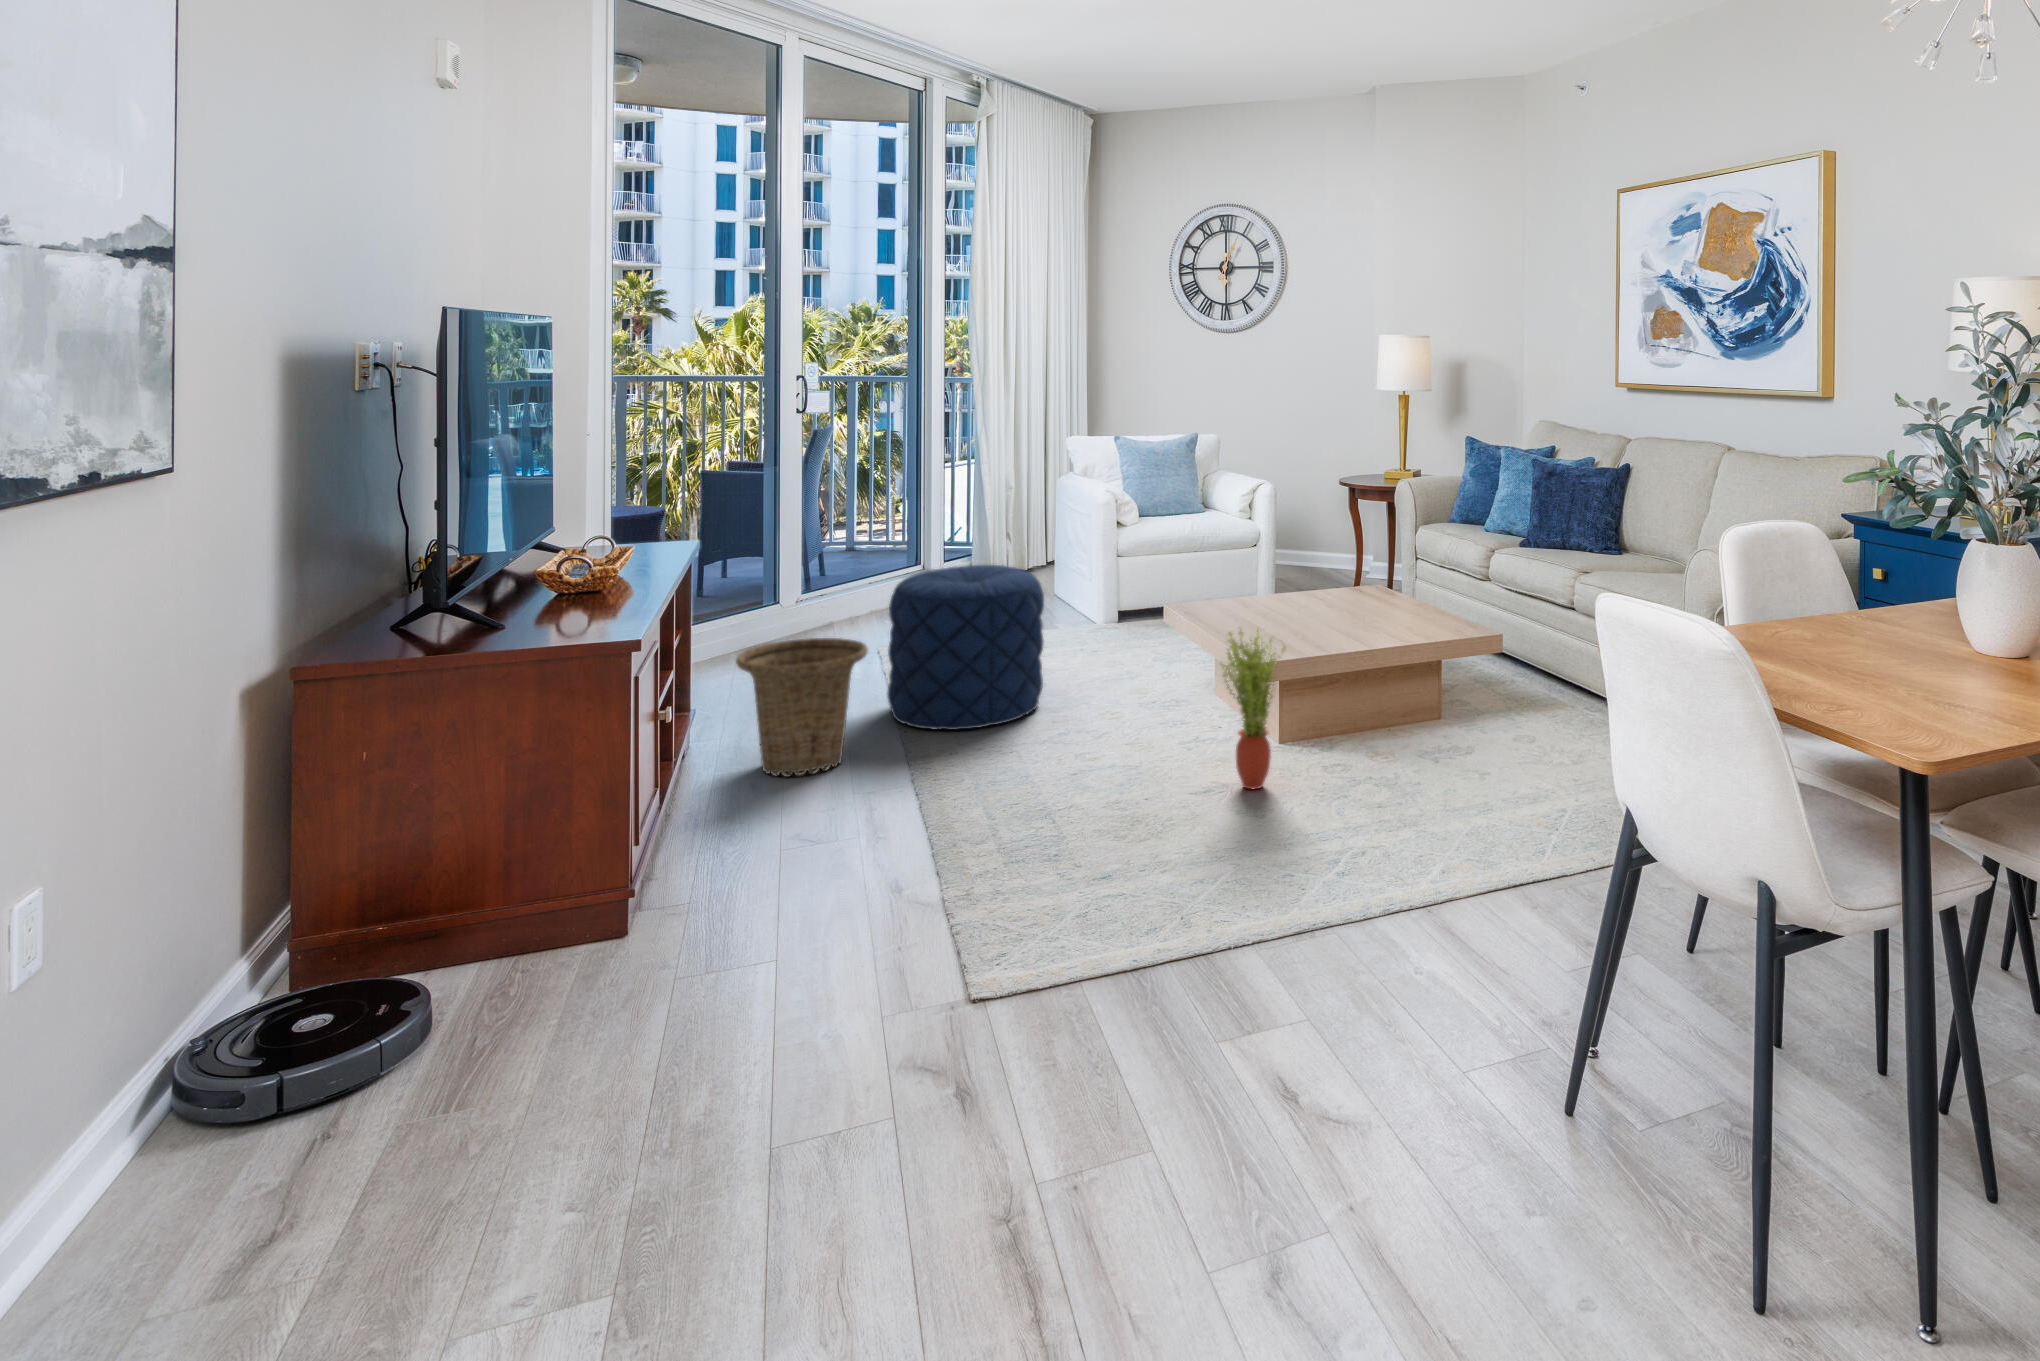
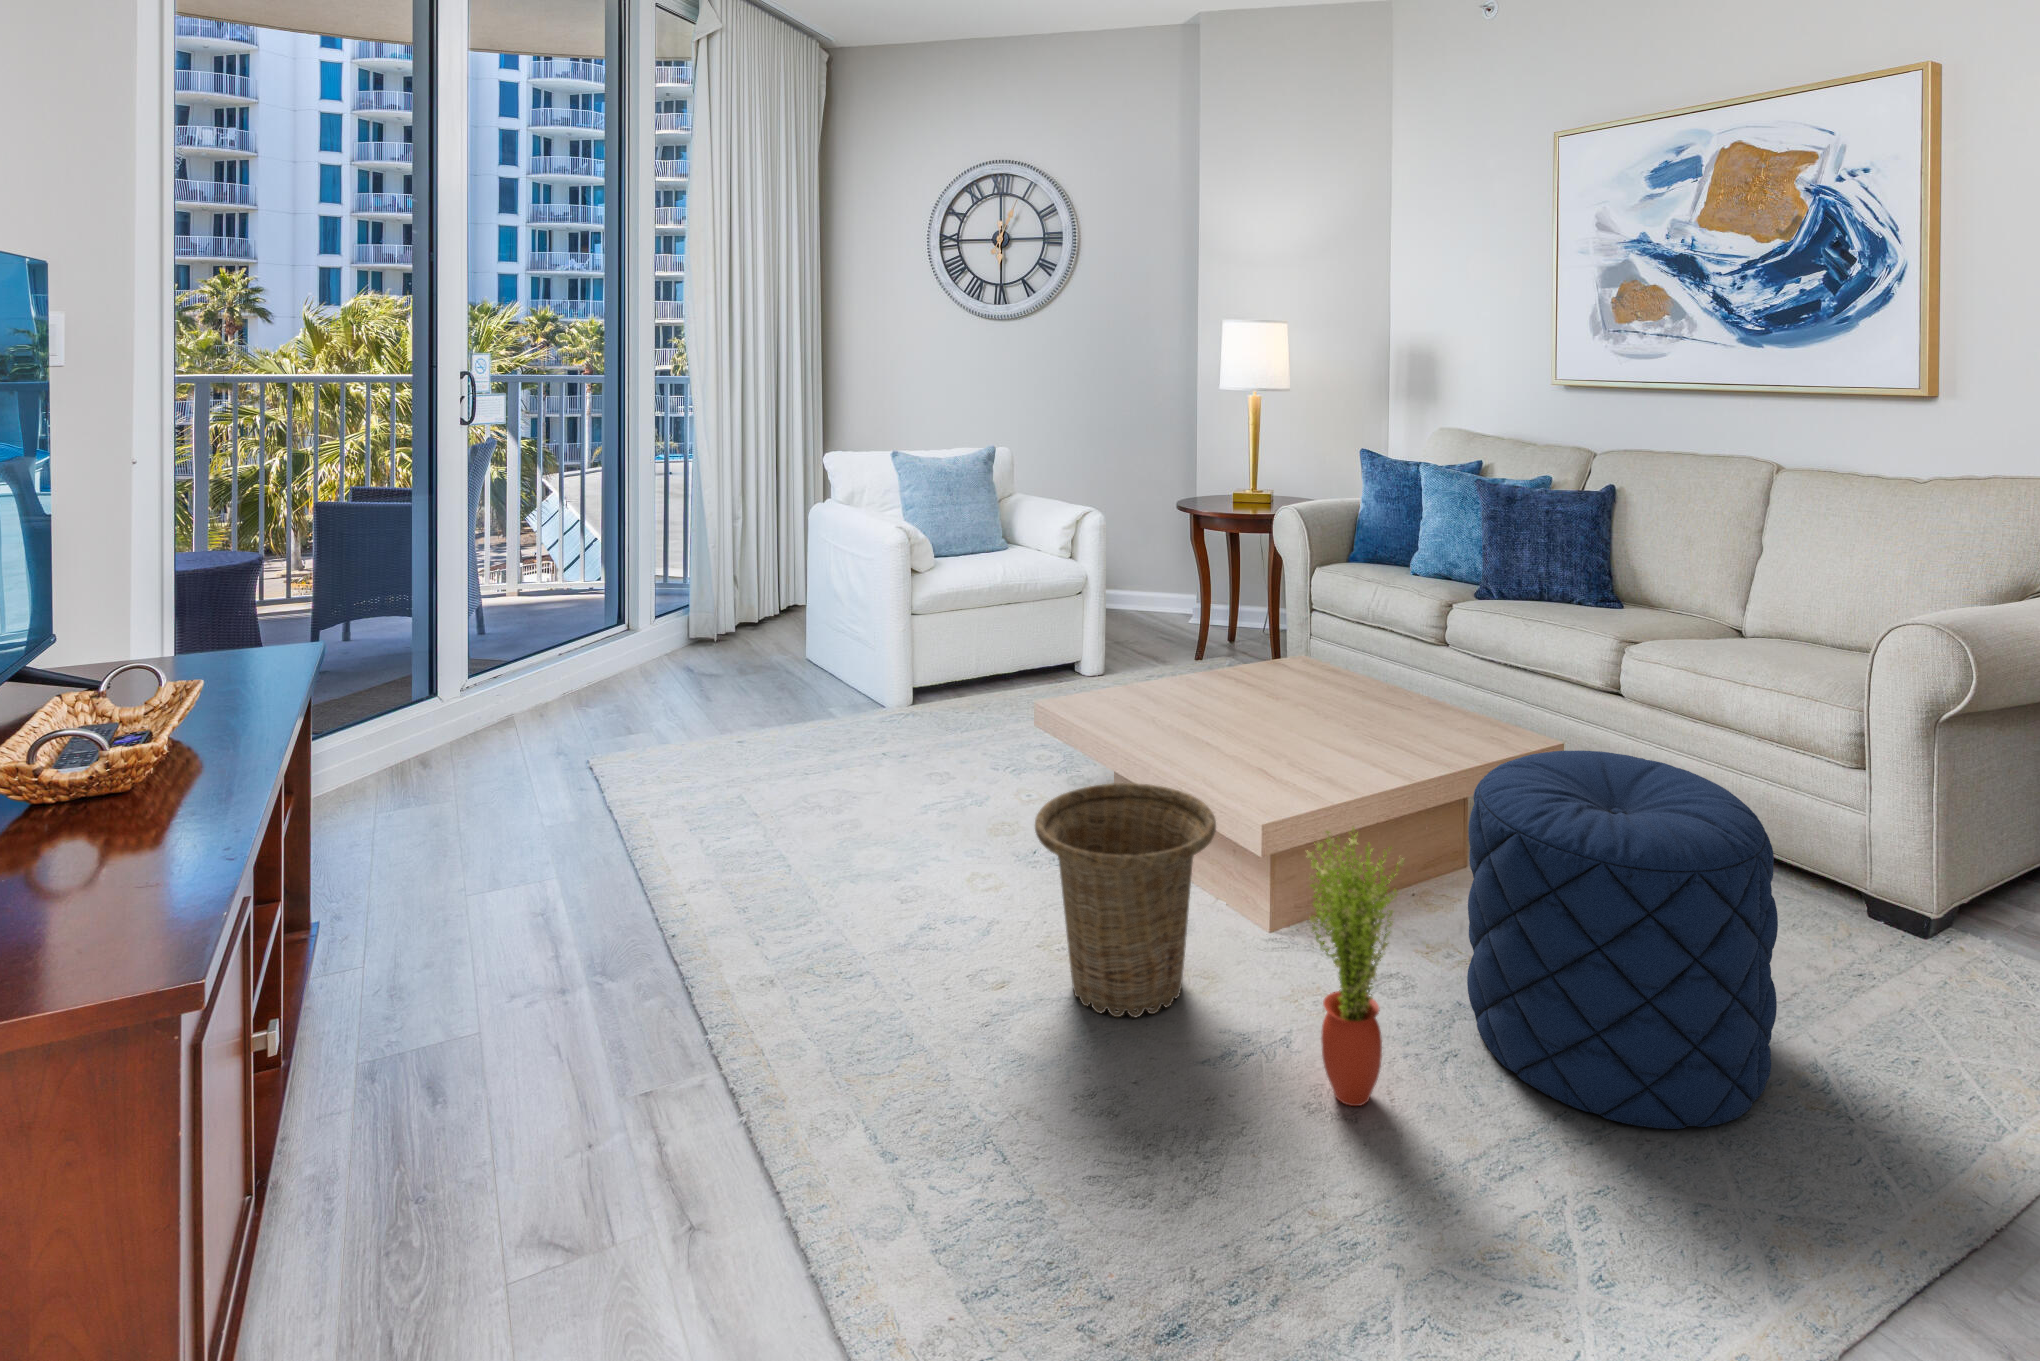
pouf: present [887,565,1044,730] -> present [1467,751,1778,1129]
basket: present [736,638,868,777] -> present [1035,783,1216,1018]

